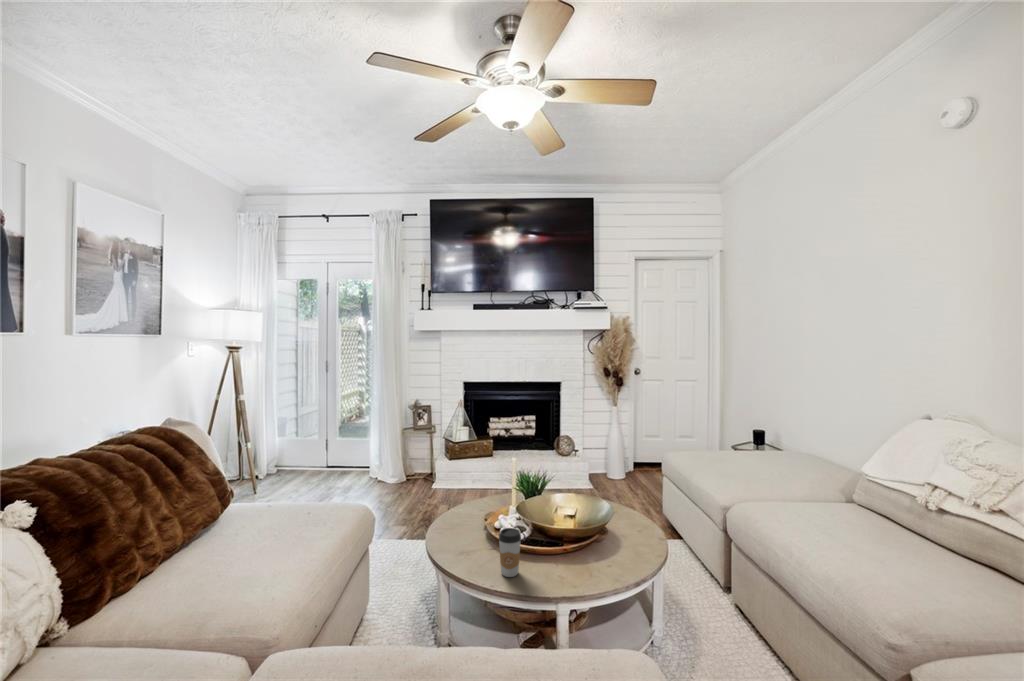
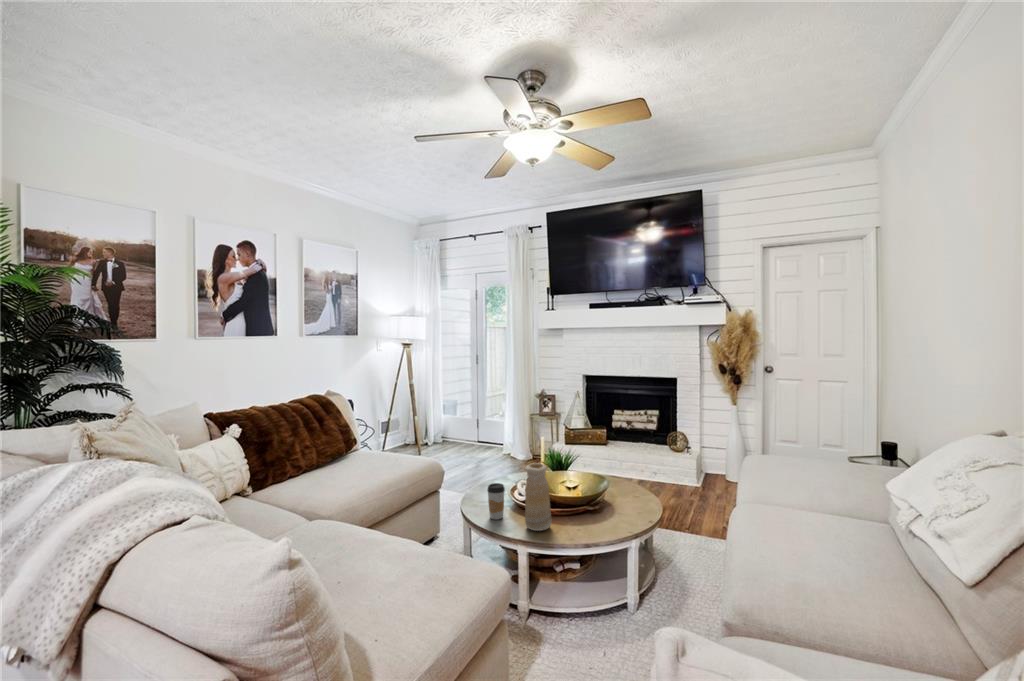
vase: none [556,496,588,582] -> present [525,463,552,531]

